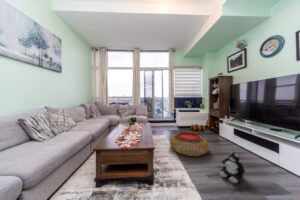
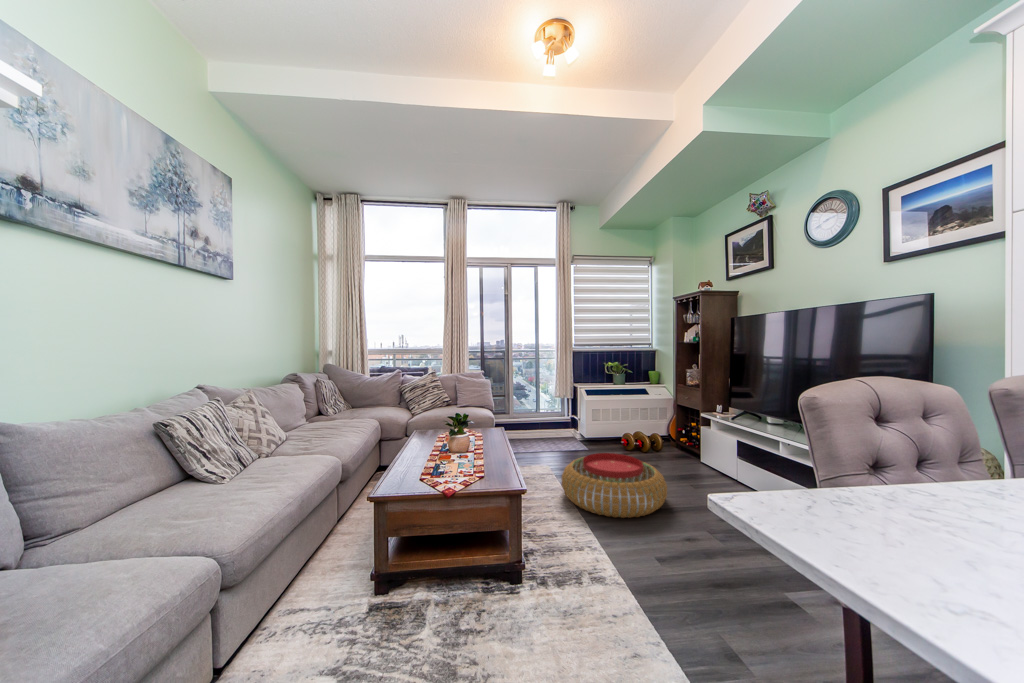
plush toy: present [219,151,245,183] -> none [687,495,747,572]

